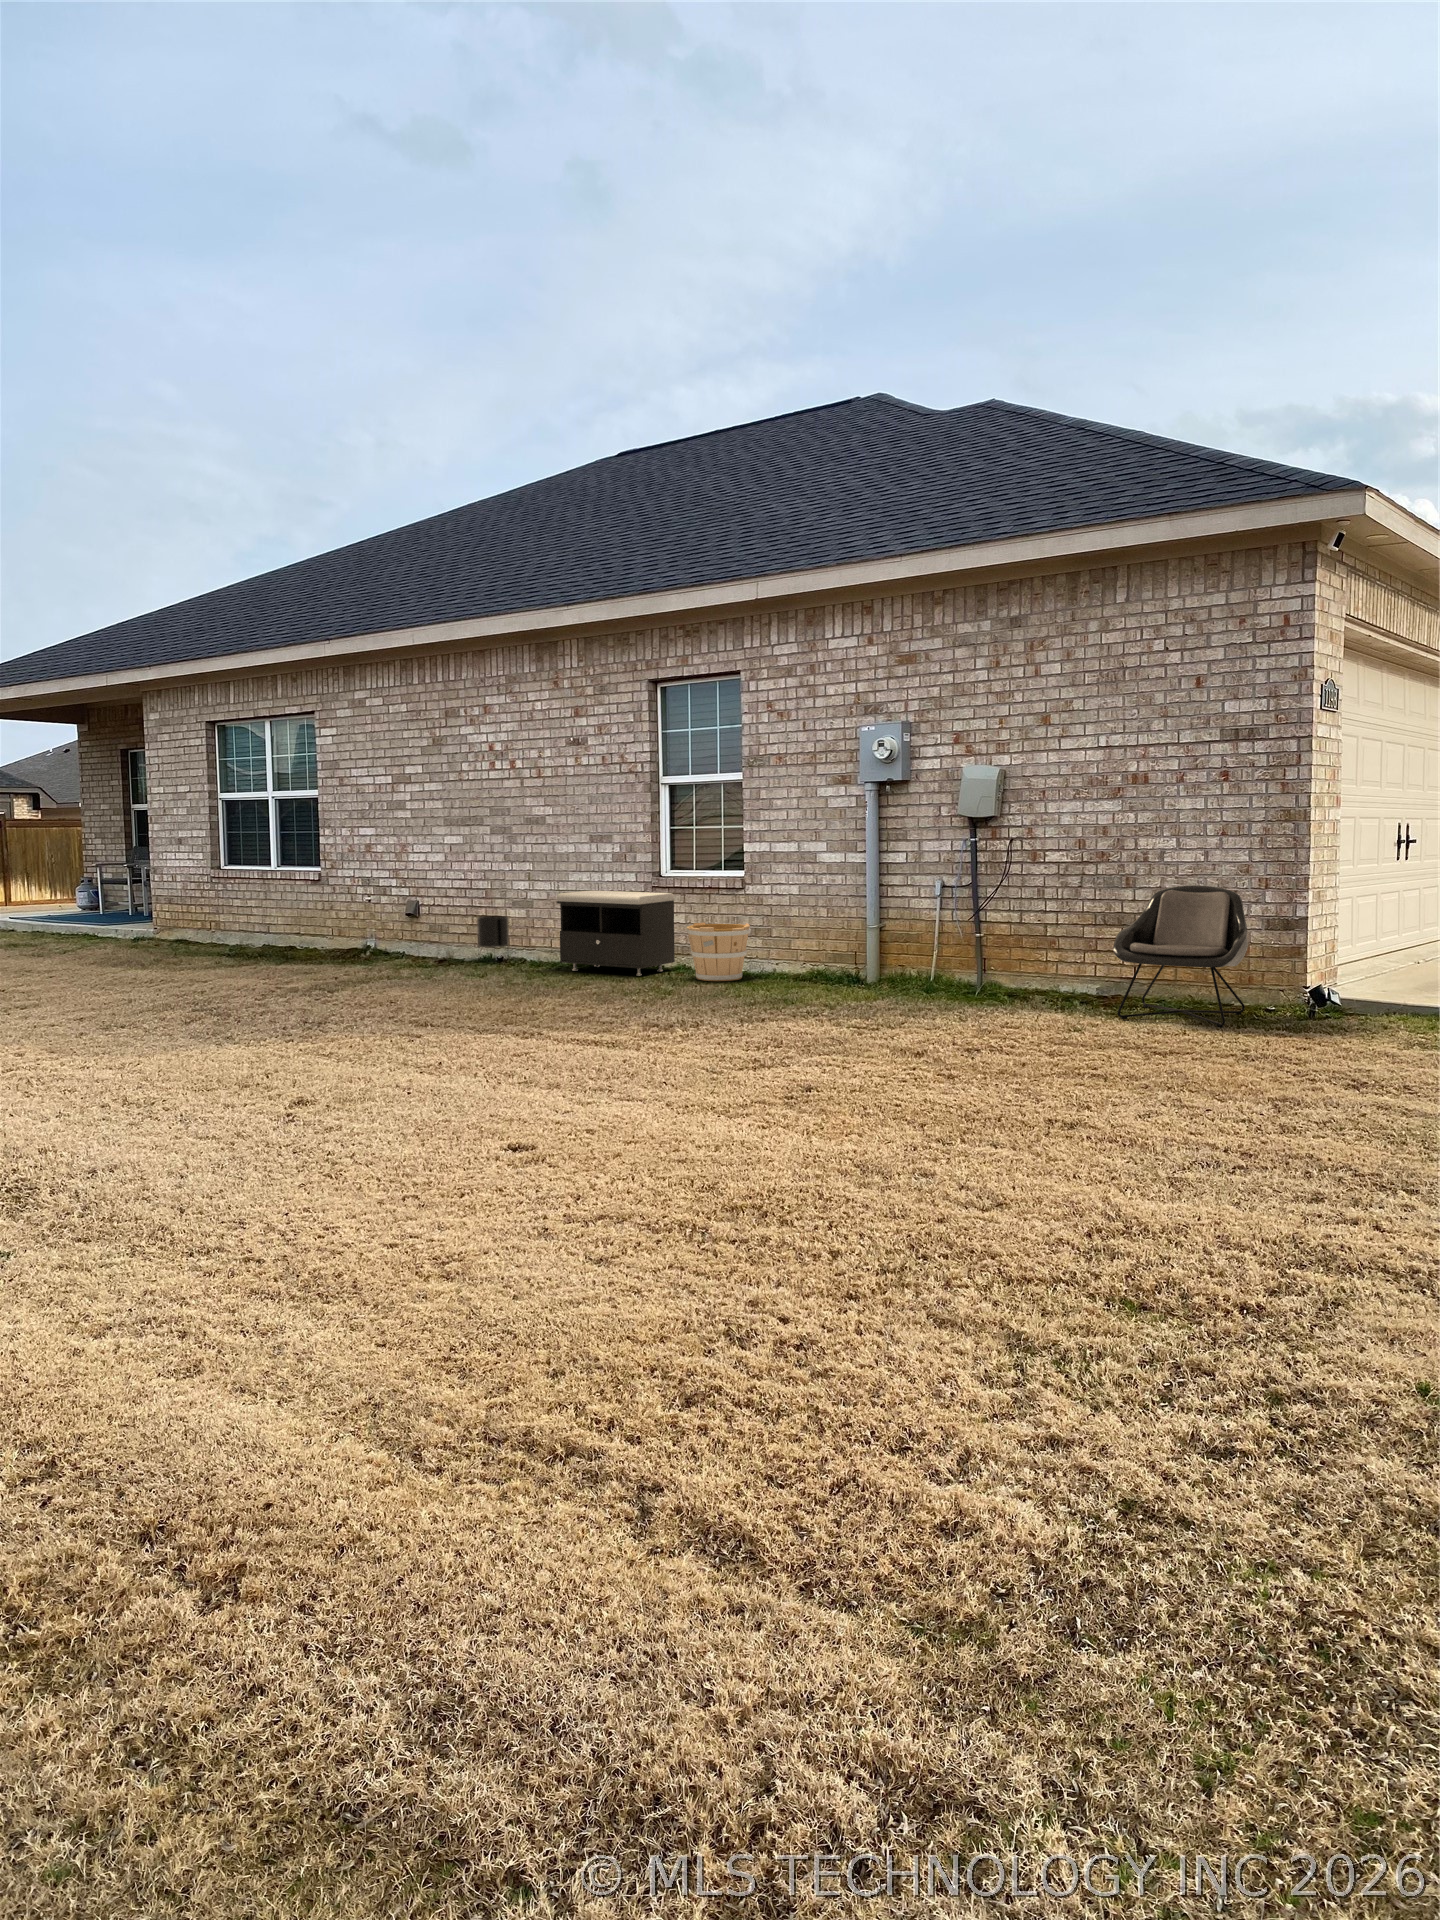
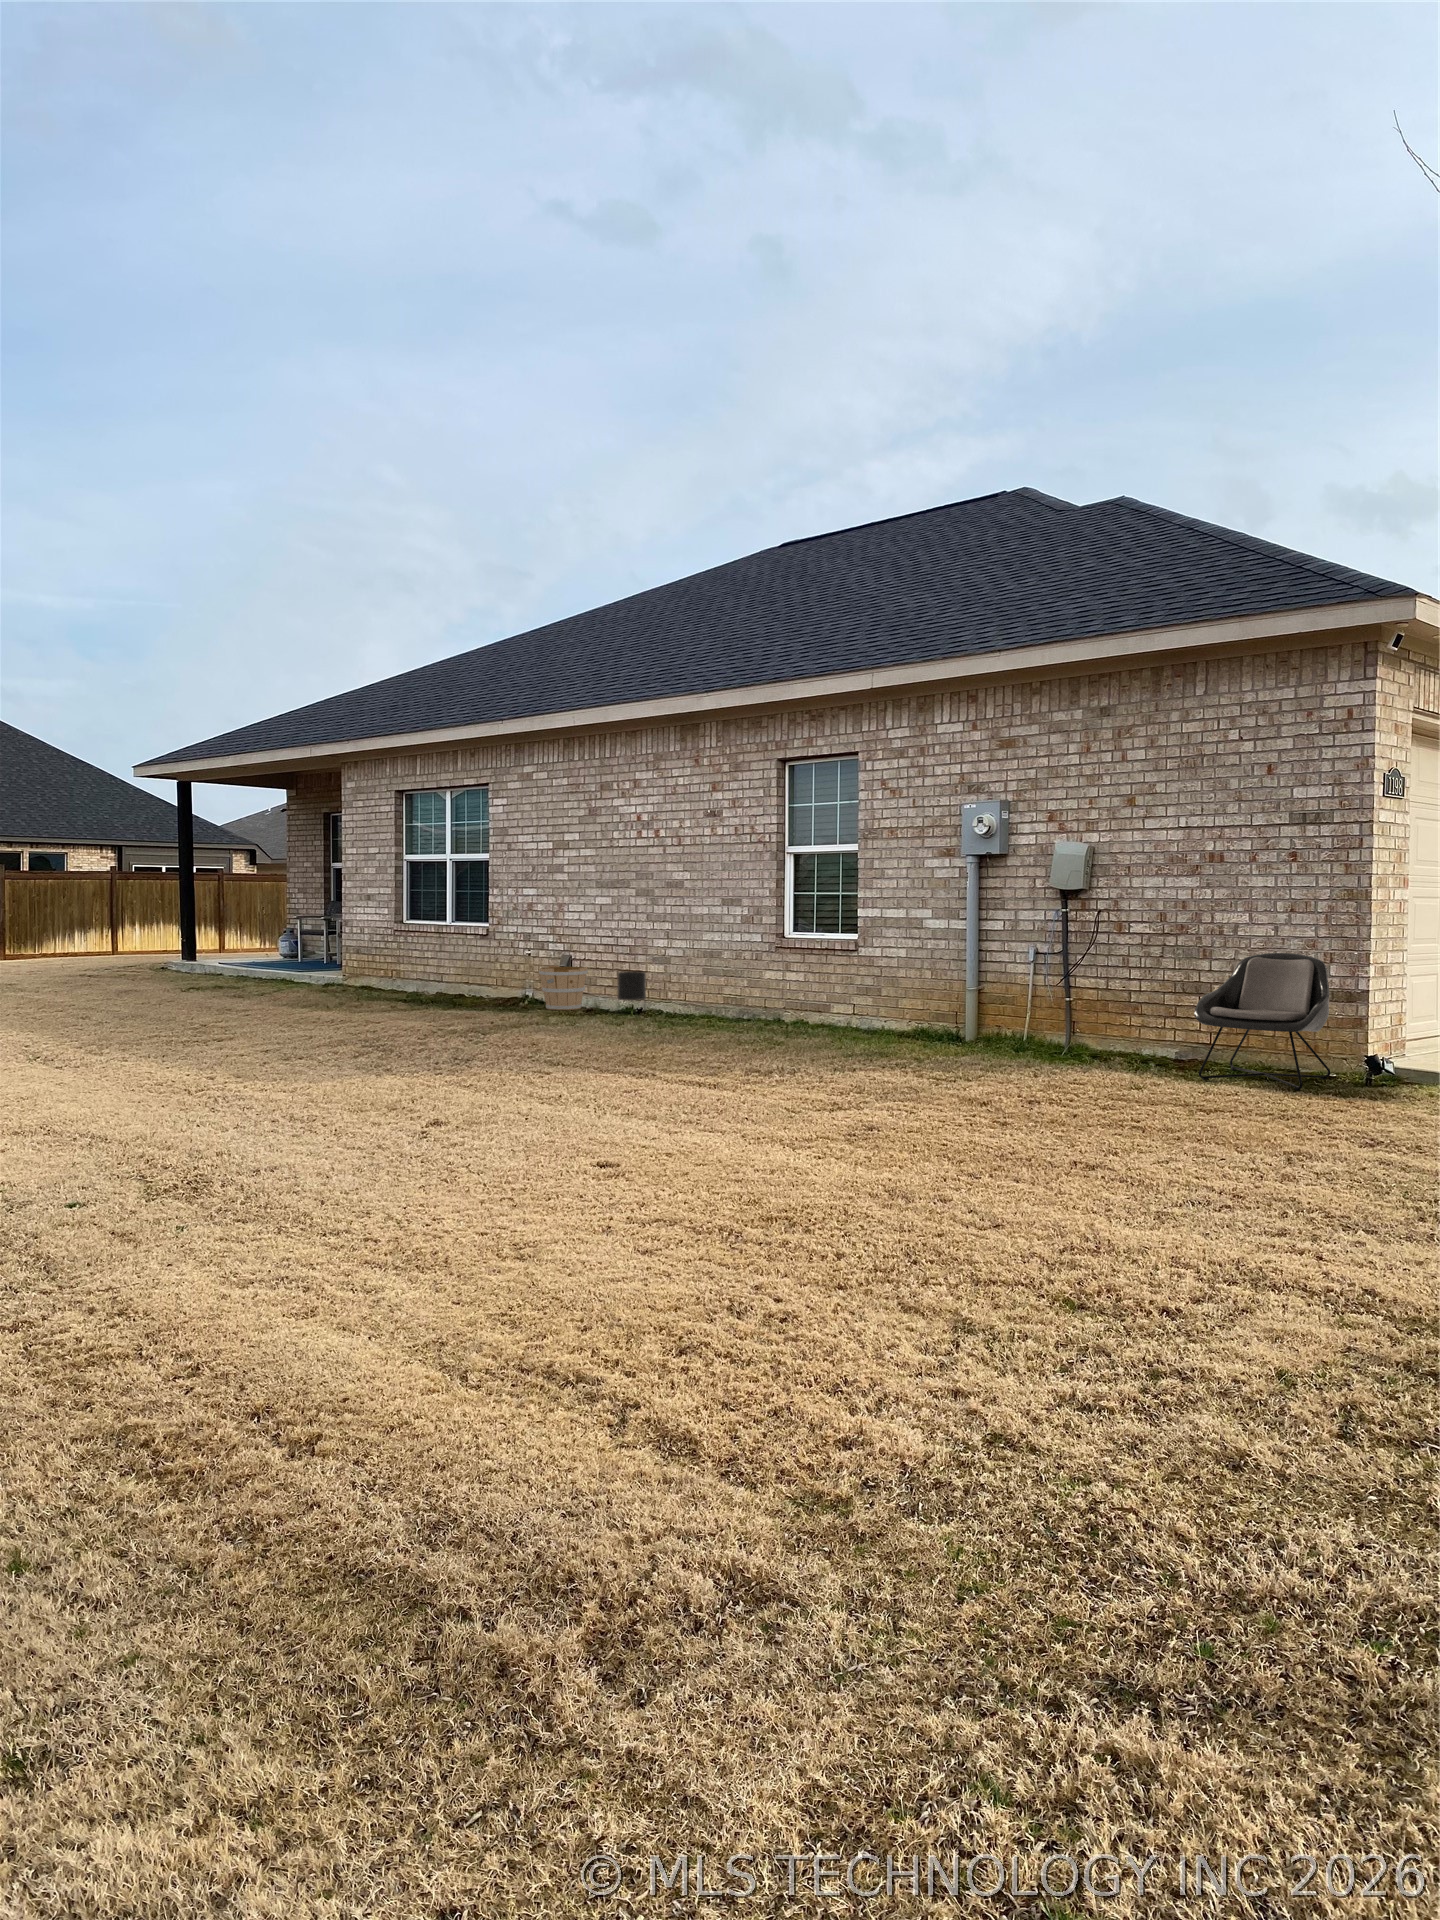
storage bench: present [557,890,675,976] -> none [687,949,794,1029]
wooden bucket: present [687,922,751,981] -> present [539,965,588,1010]

